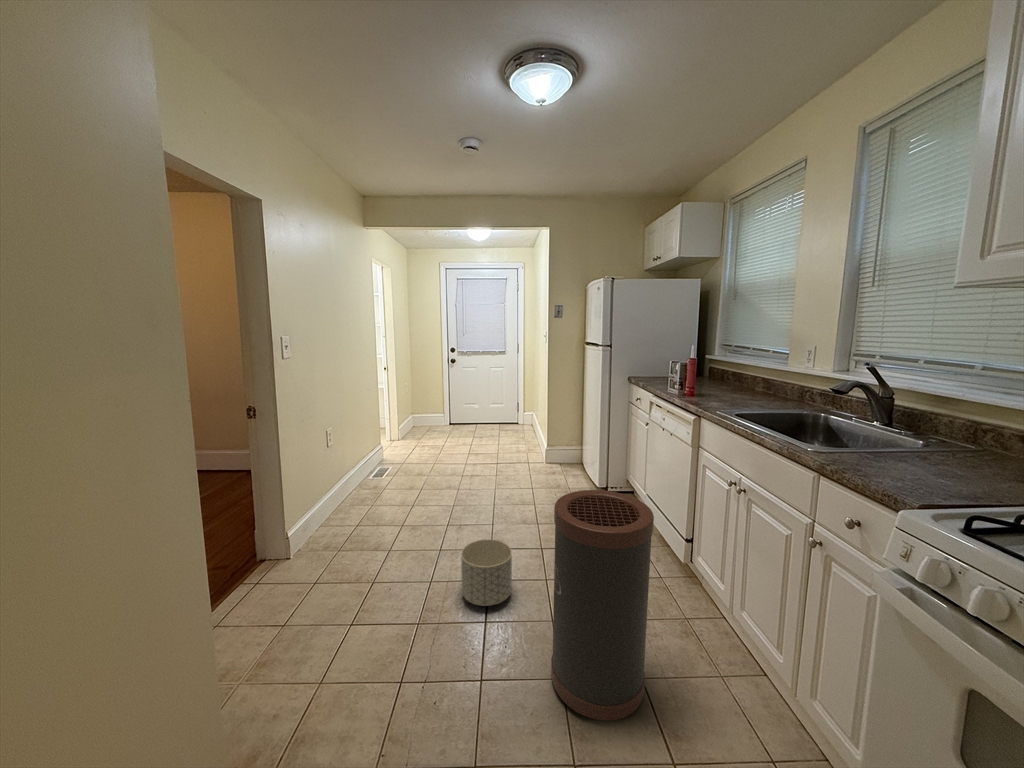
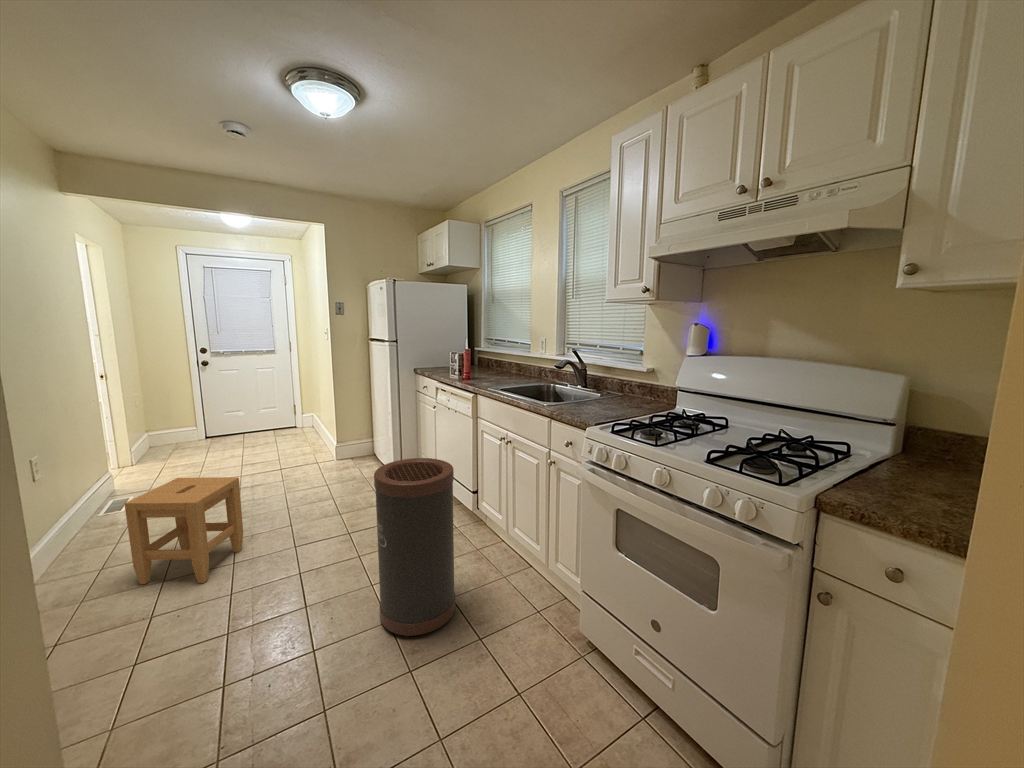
stool: none [369,461,451,562] -> present [125,477,243,584]
planter: present [461,539,512,606] -> none [271,531,328,595]

